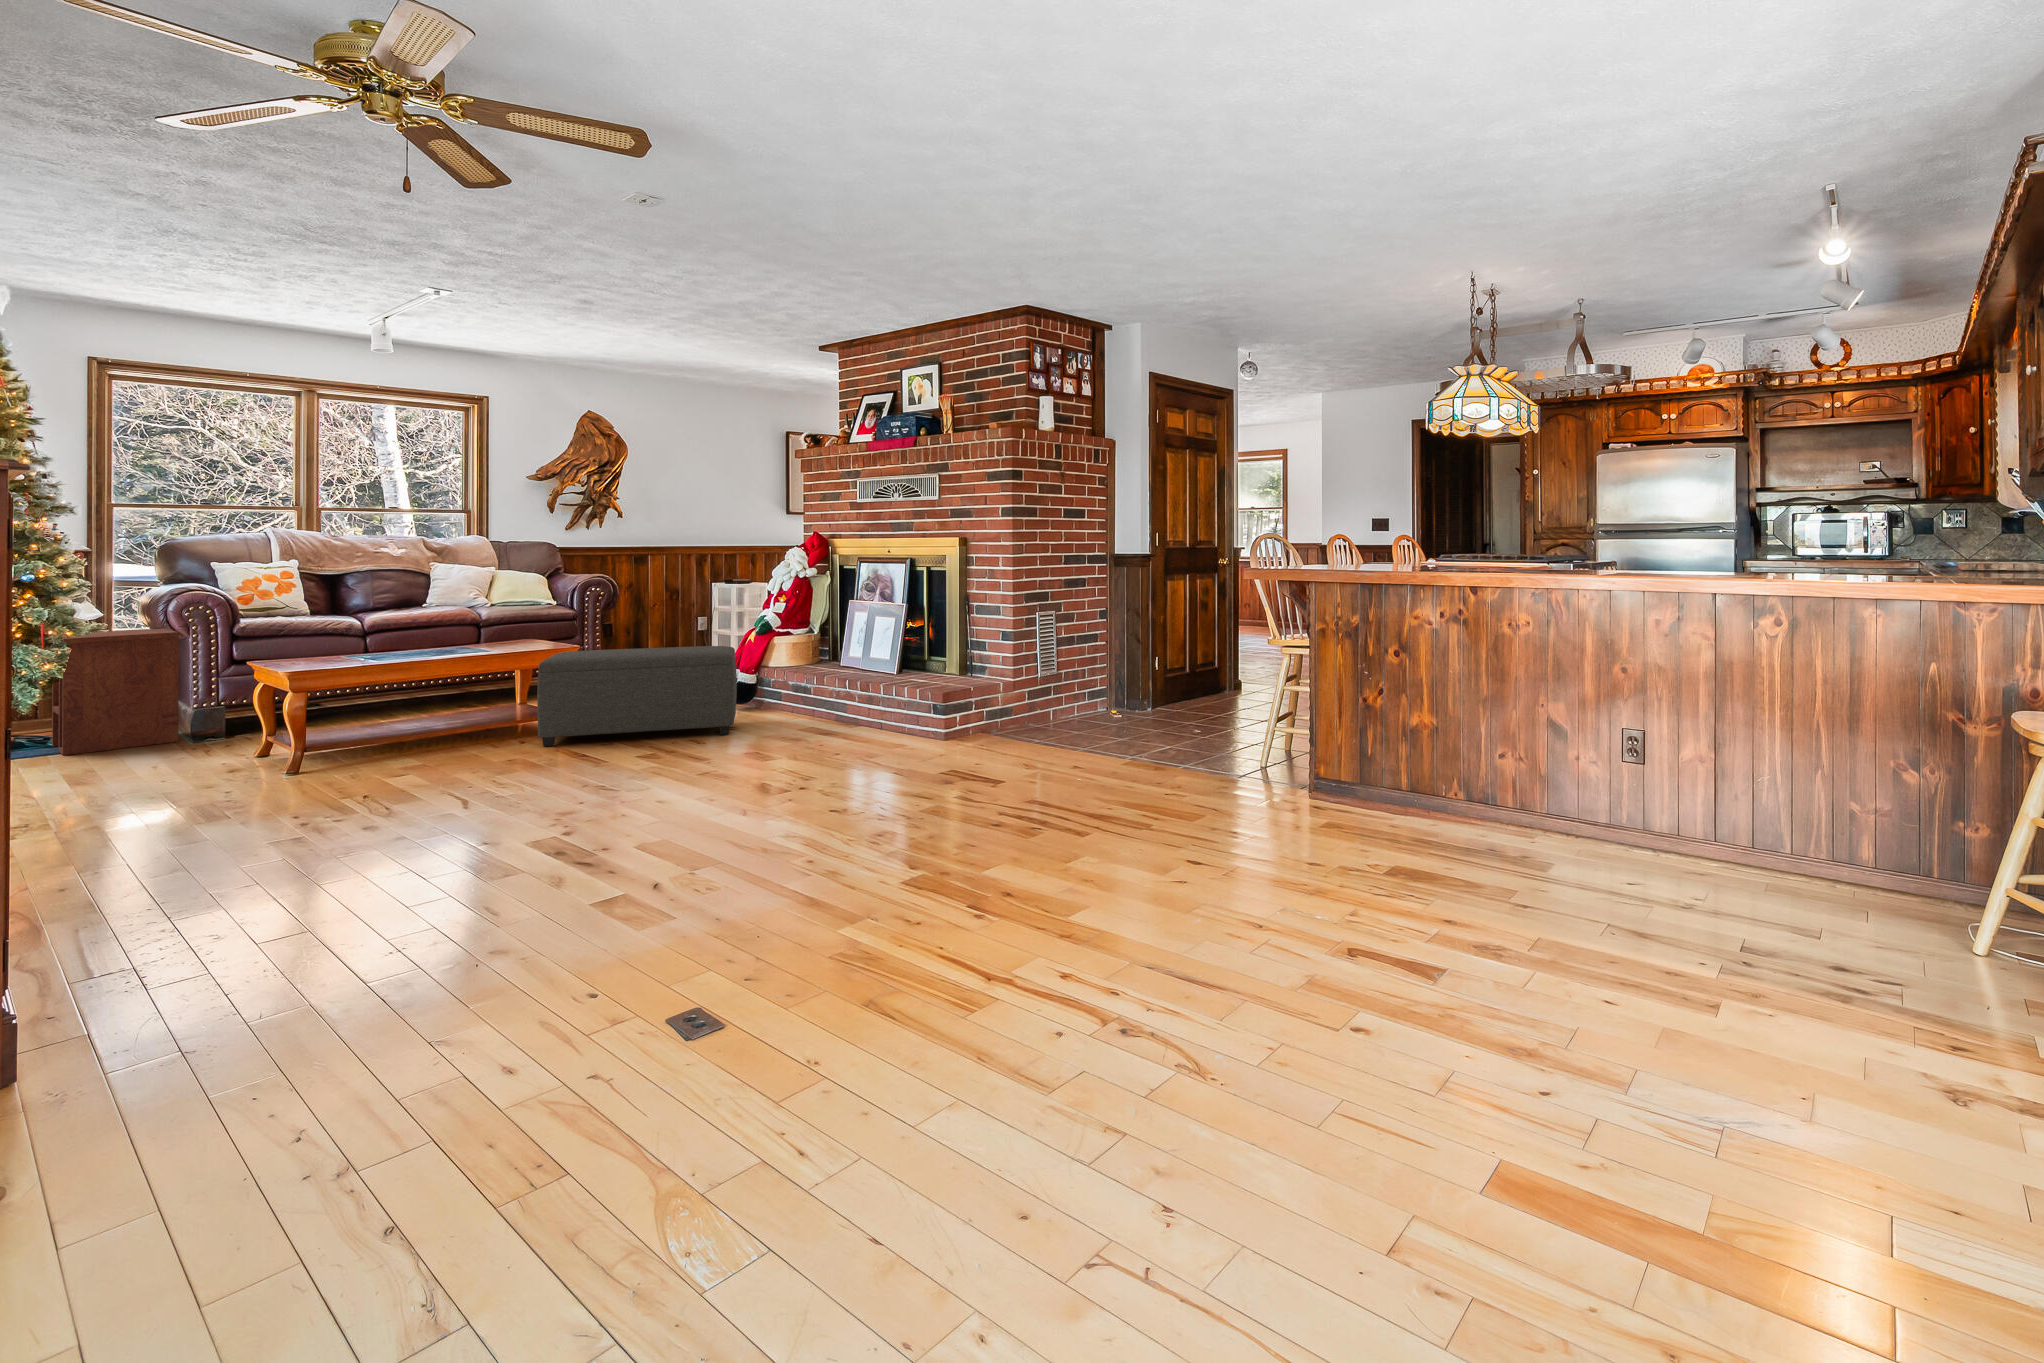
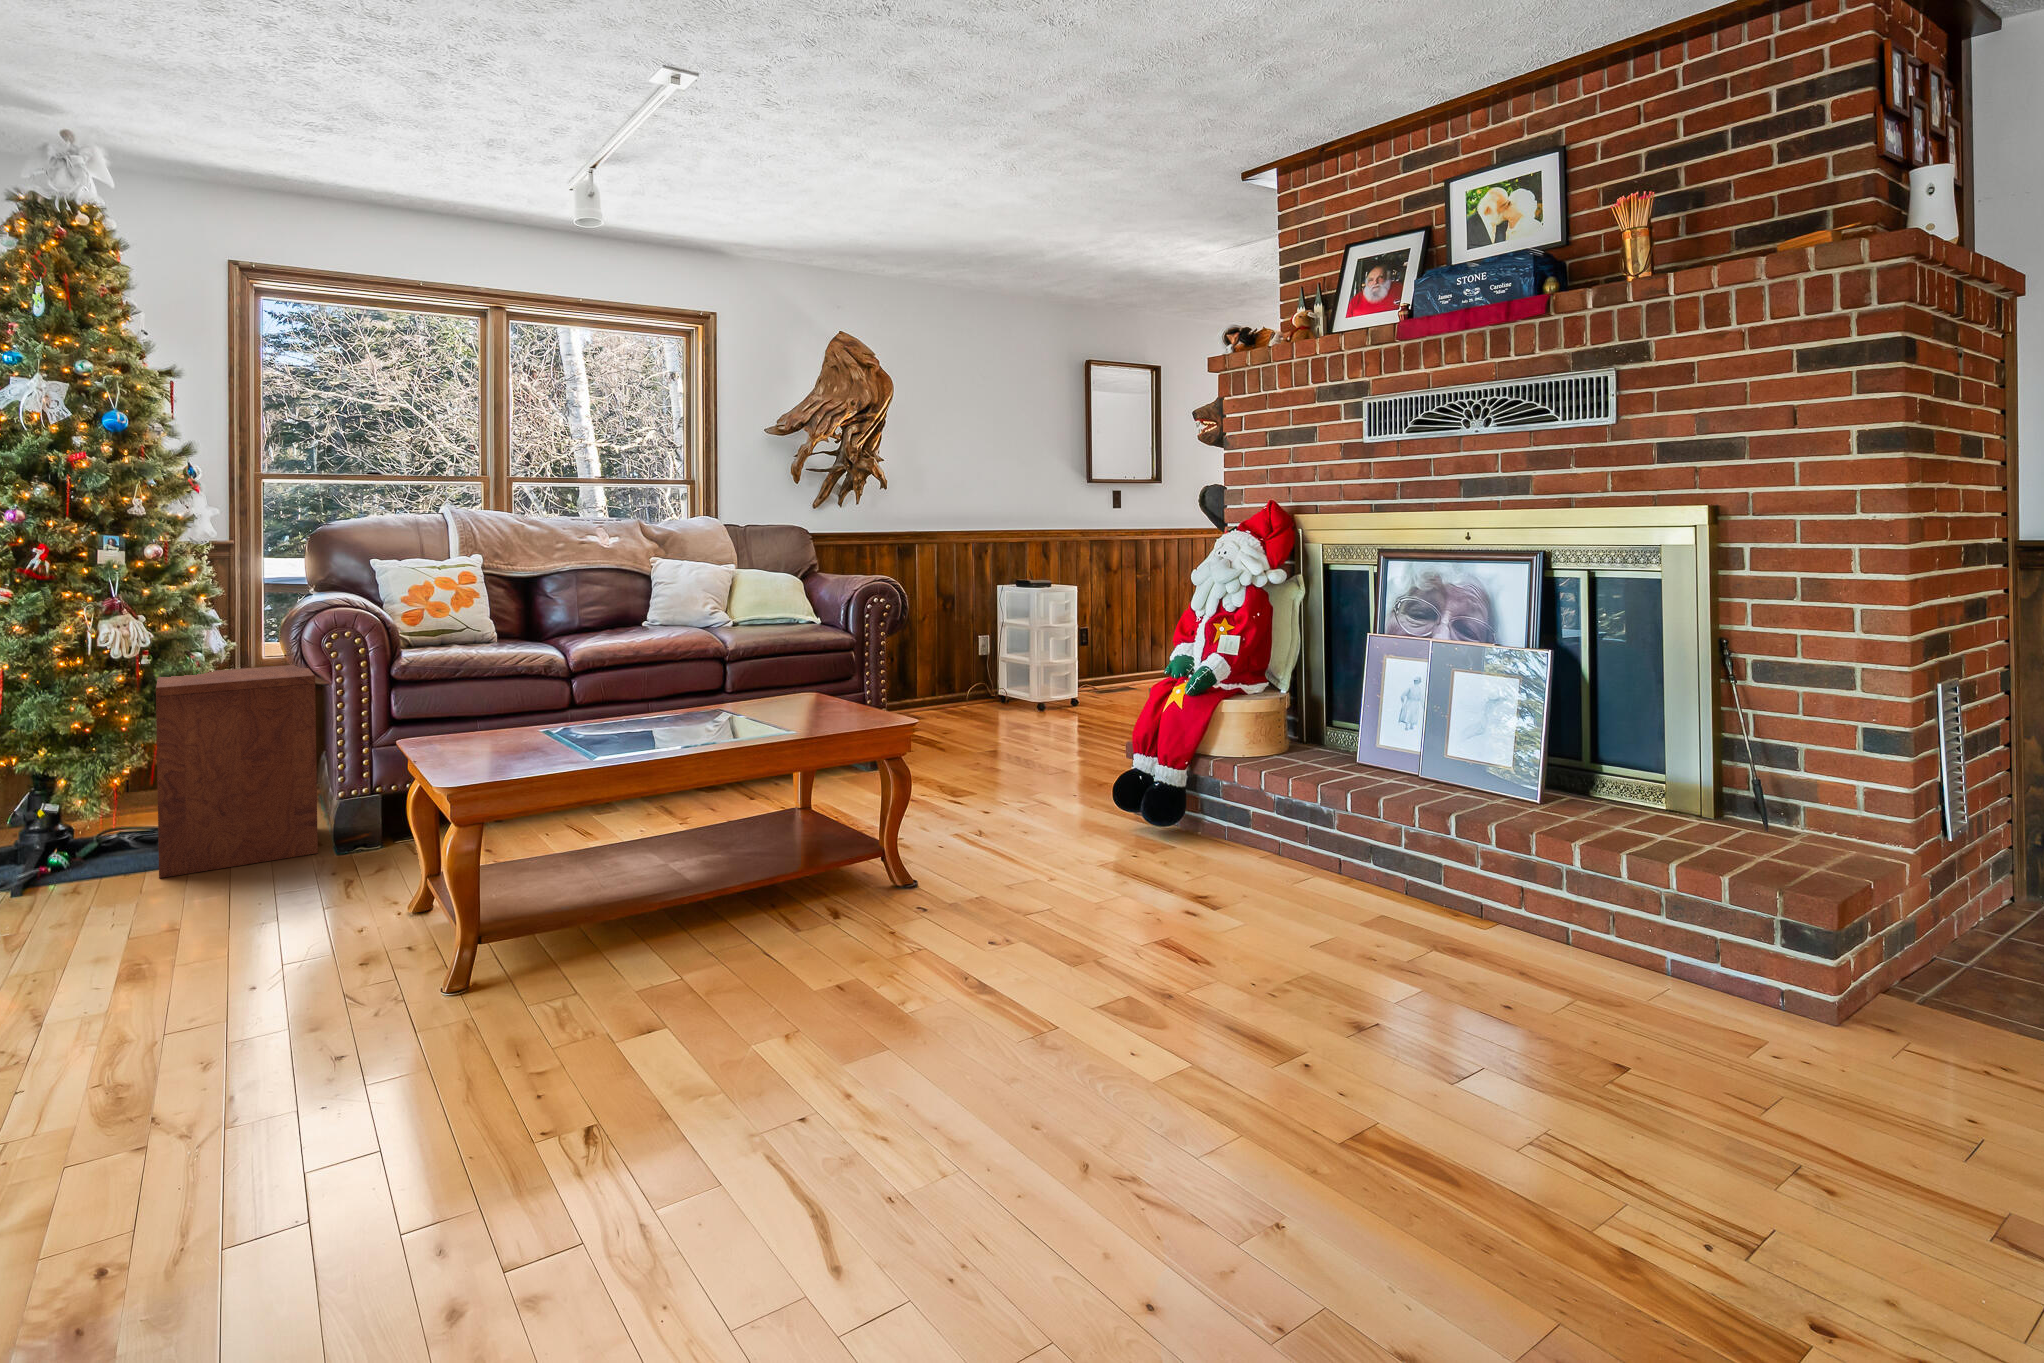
ottoman: present [537,646,737,746] -> none [869,732,1240,940]

